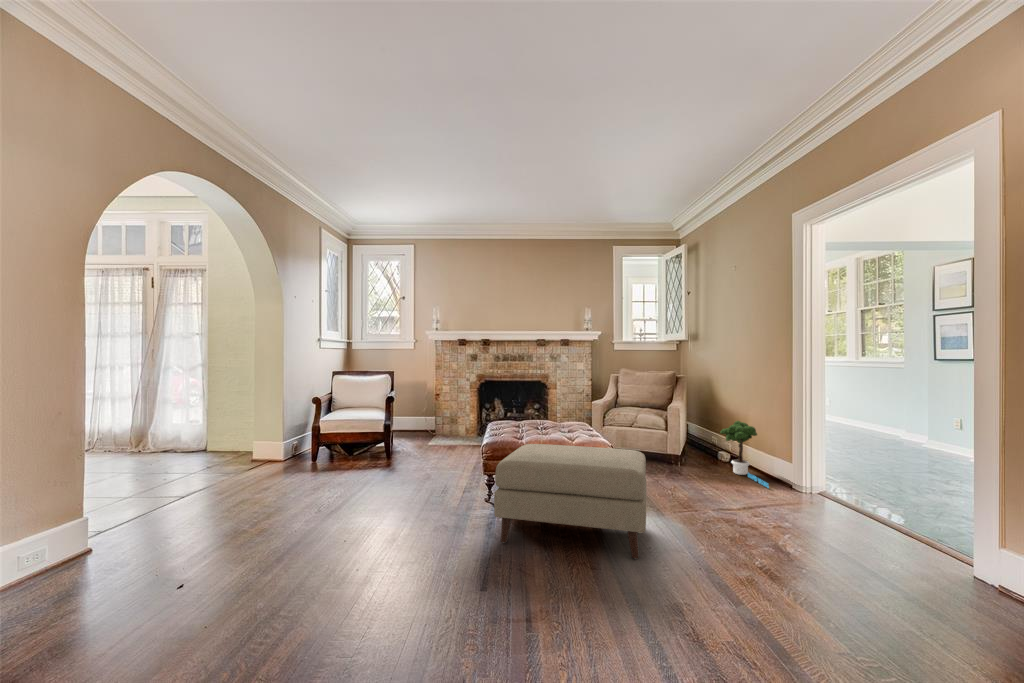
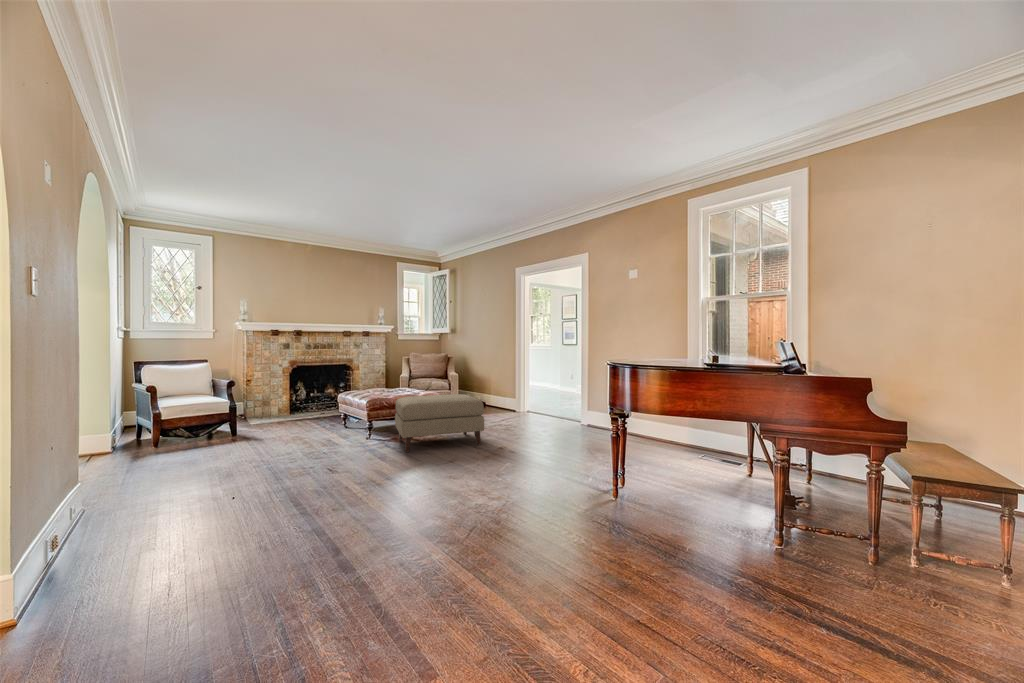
potted tree: present [720,421,769,488] -> none [481,380,511,413]

